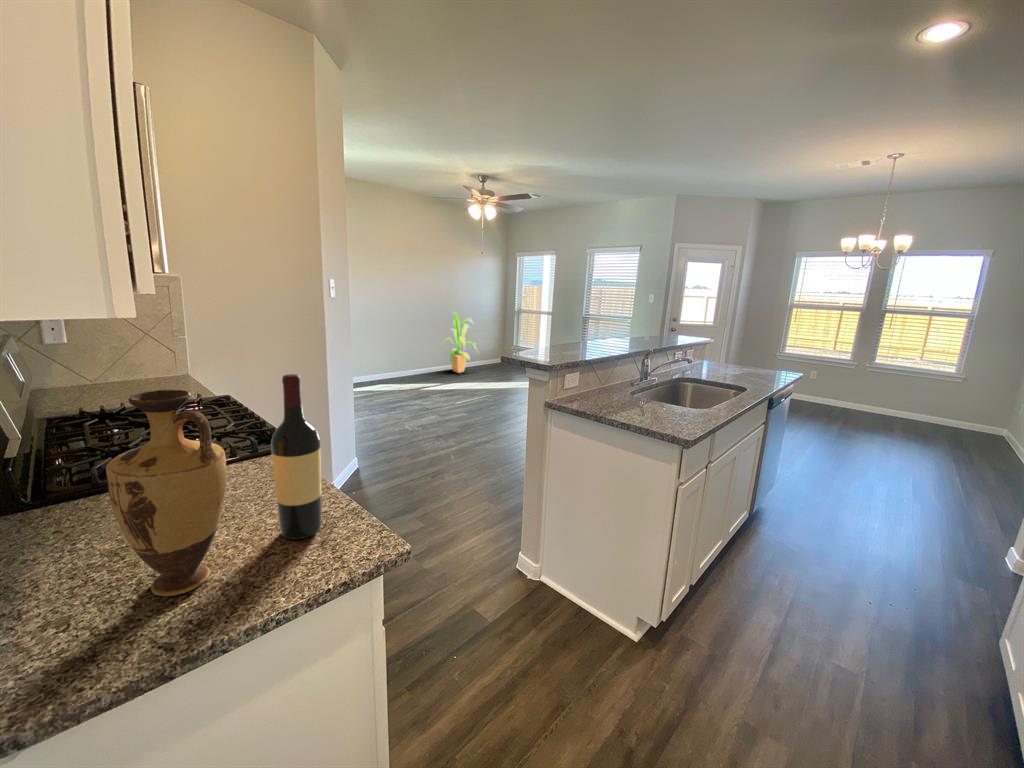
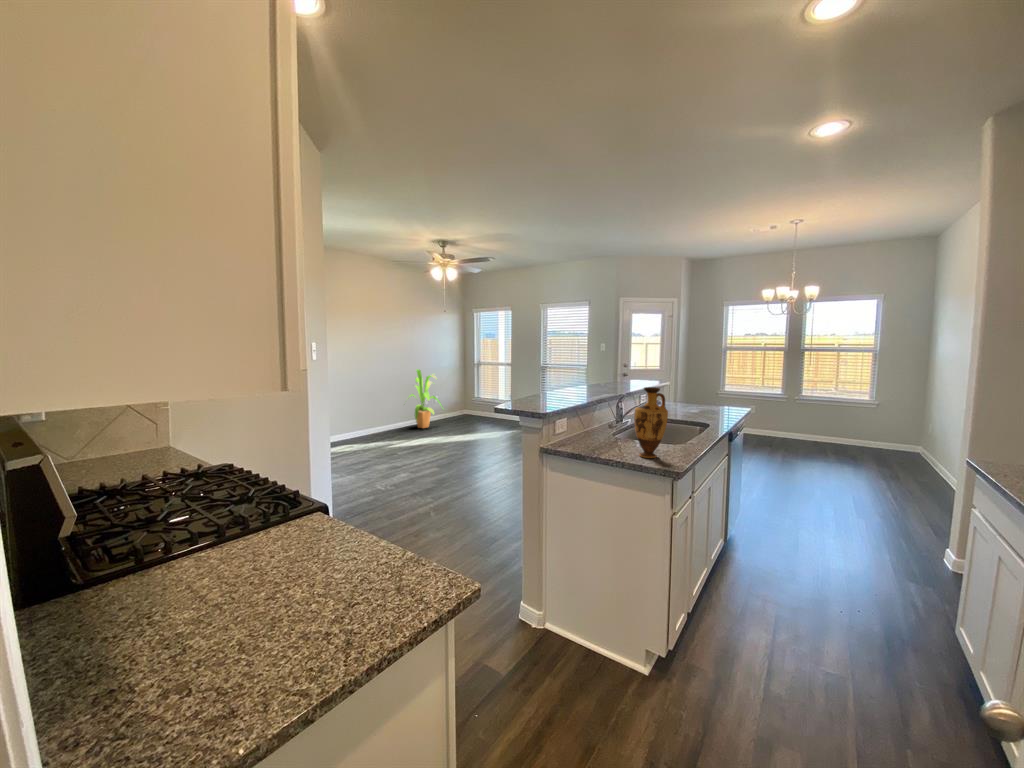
wine bottle: present [271,374,322,539] -> none [350,430,393,588]
vase: present [106,390,226,597] -> present [634,387,668,458]

